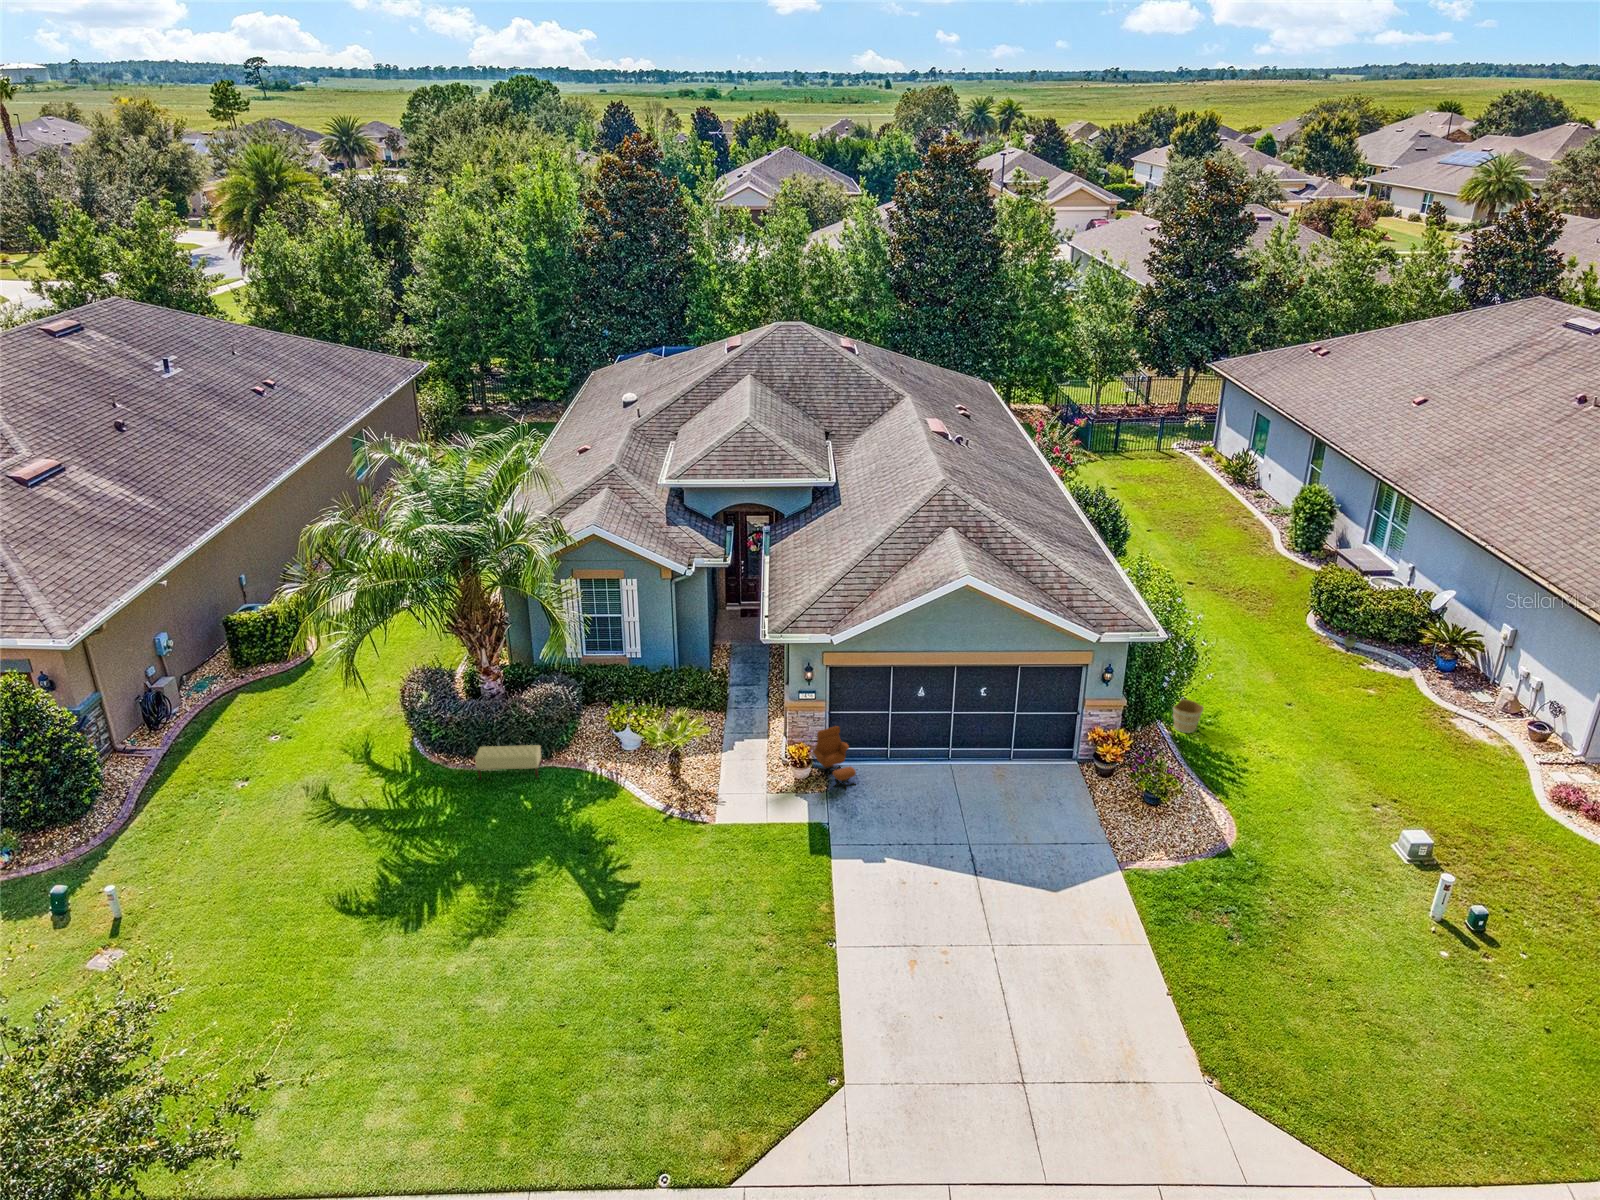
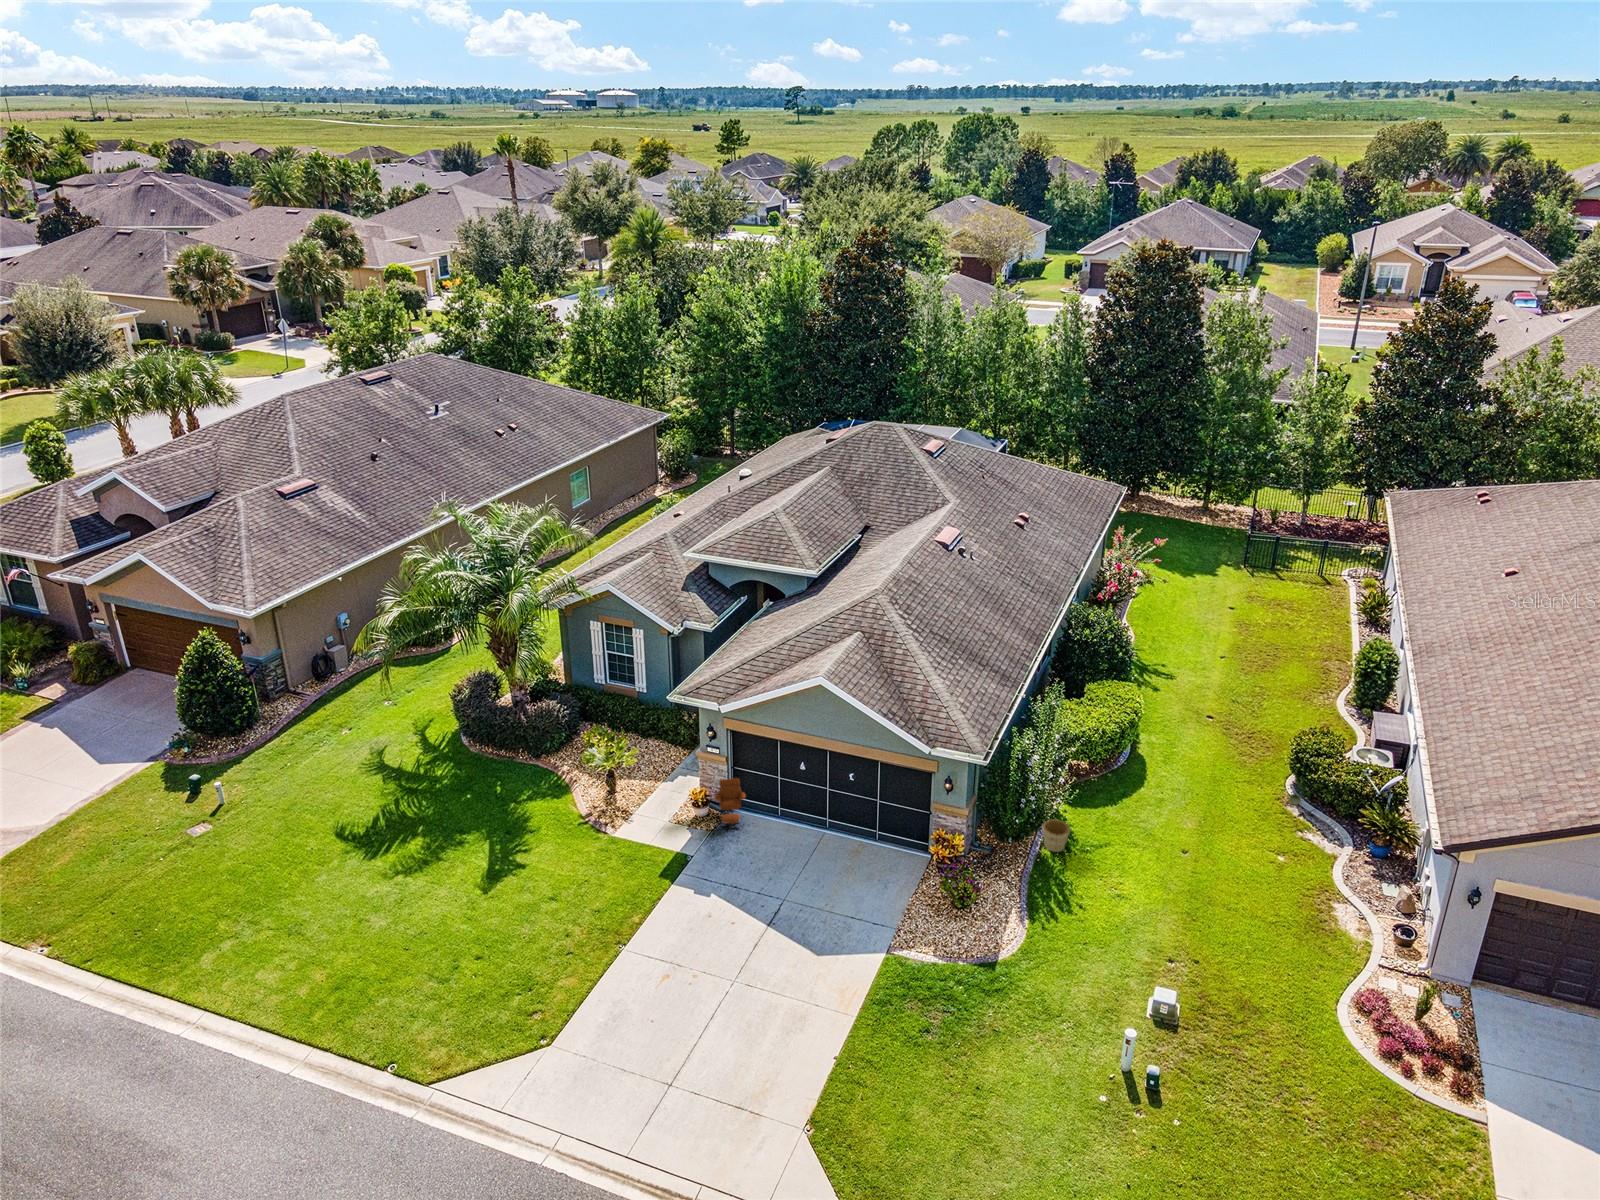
bench: present [475,745,542,779] -> none [485,737,535,770]

